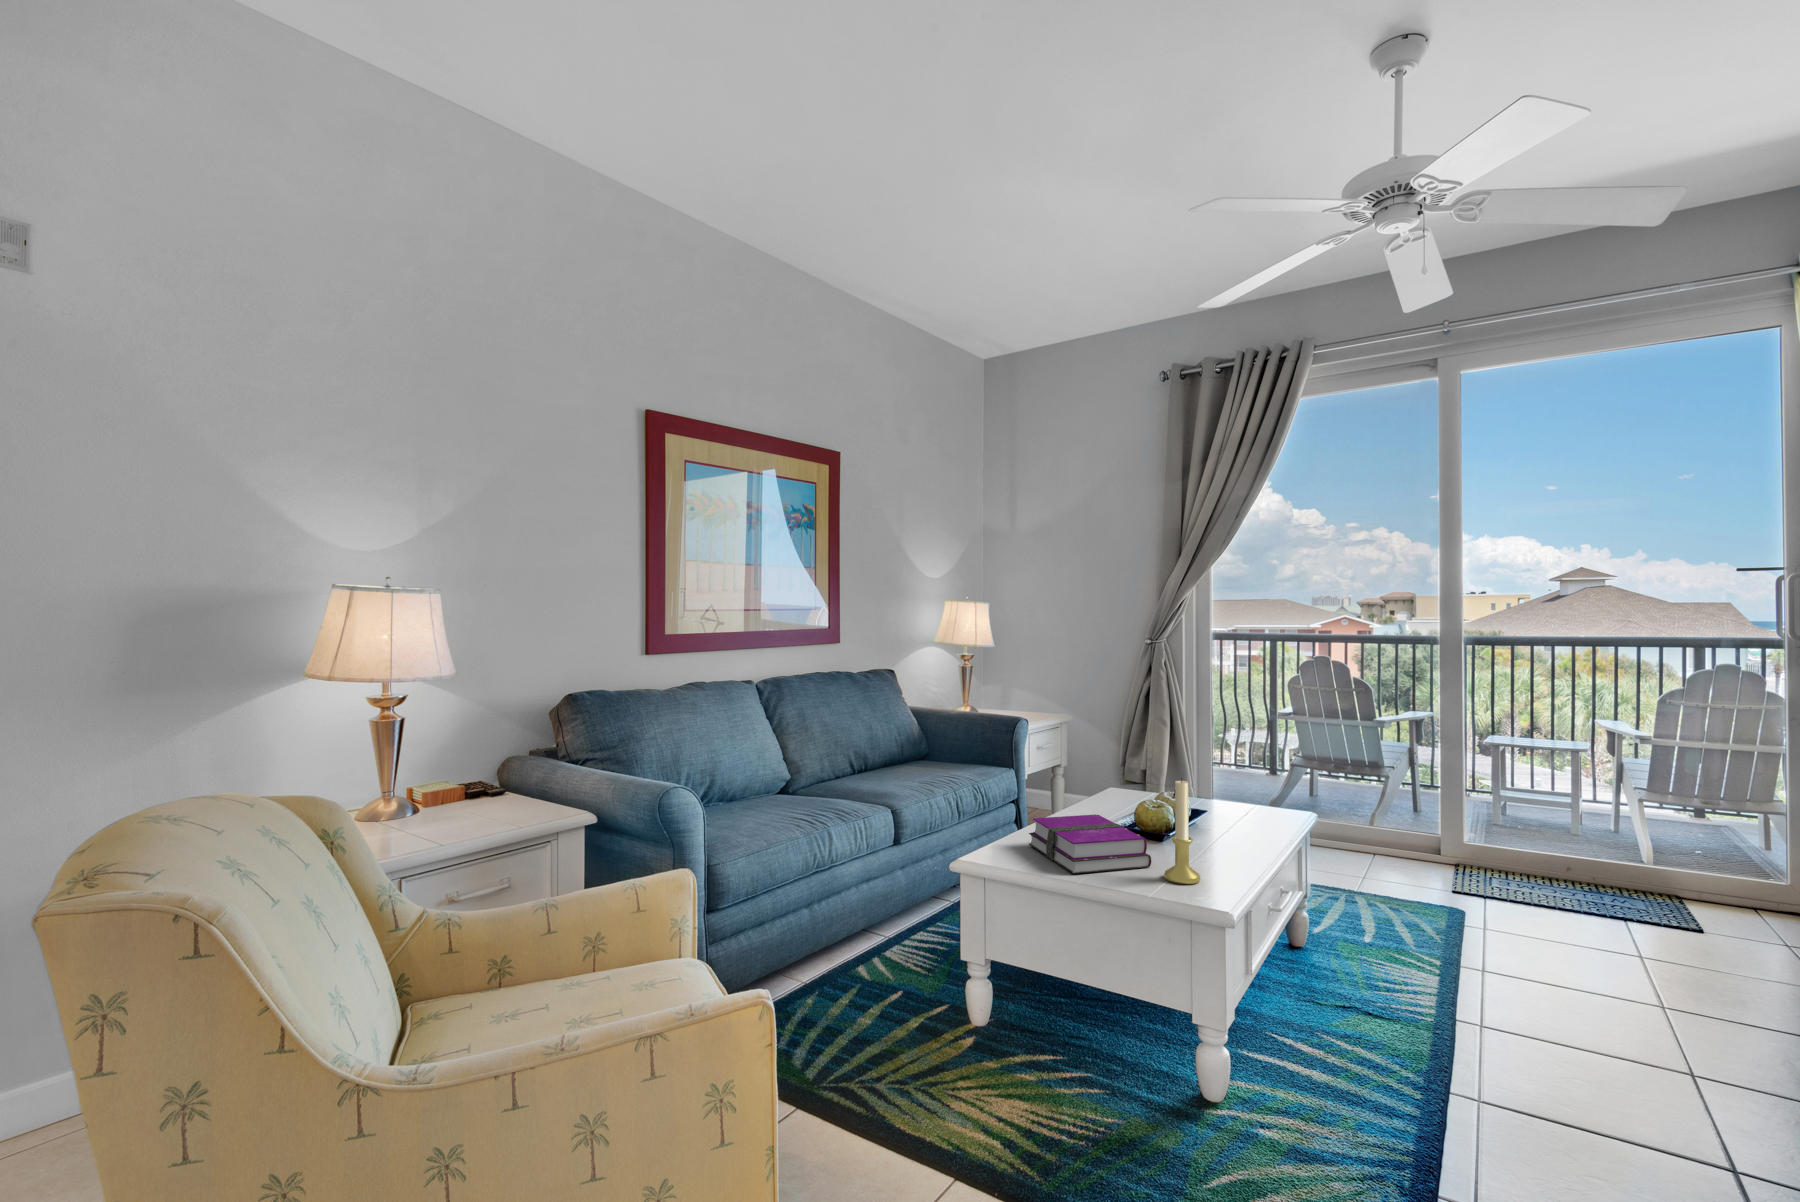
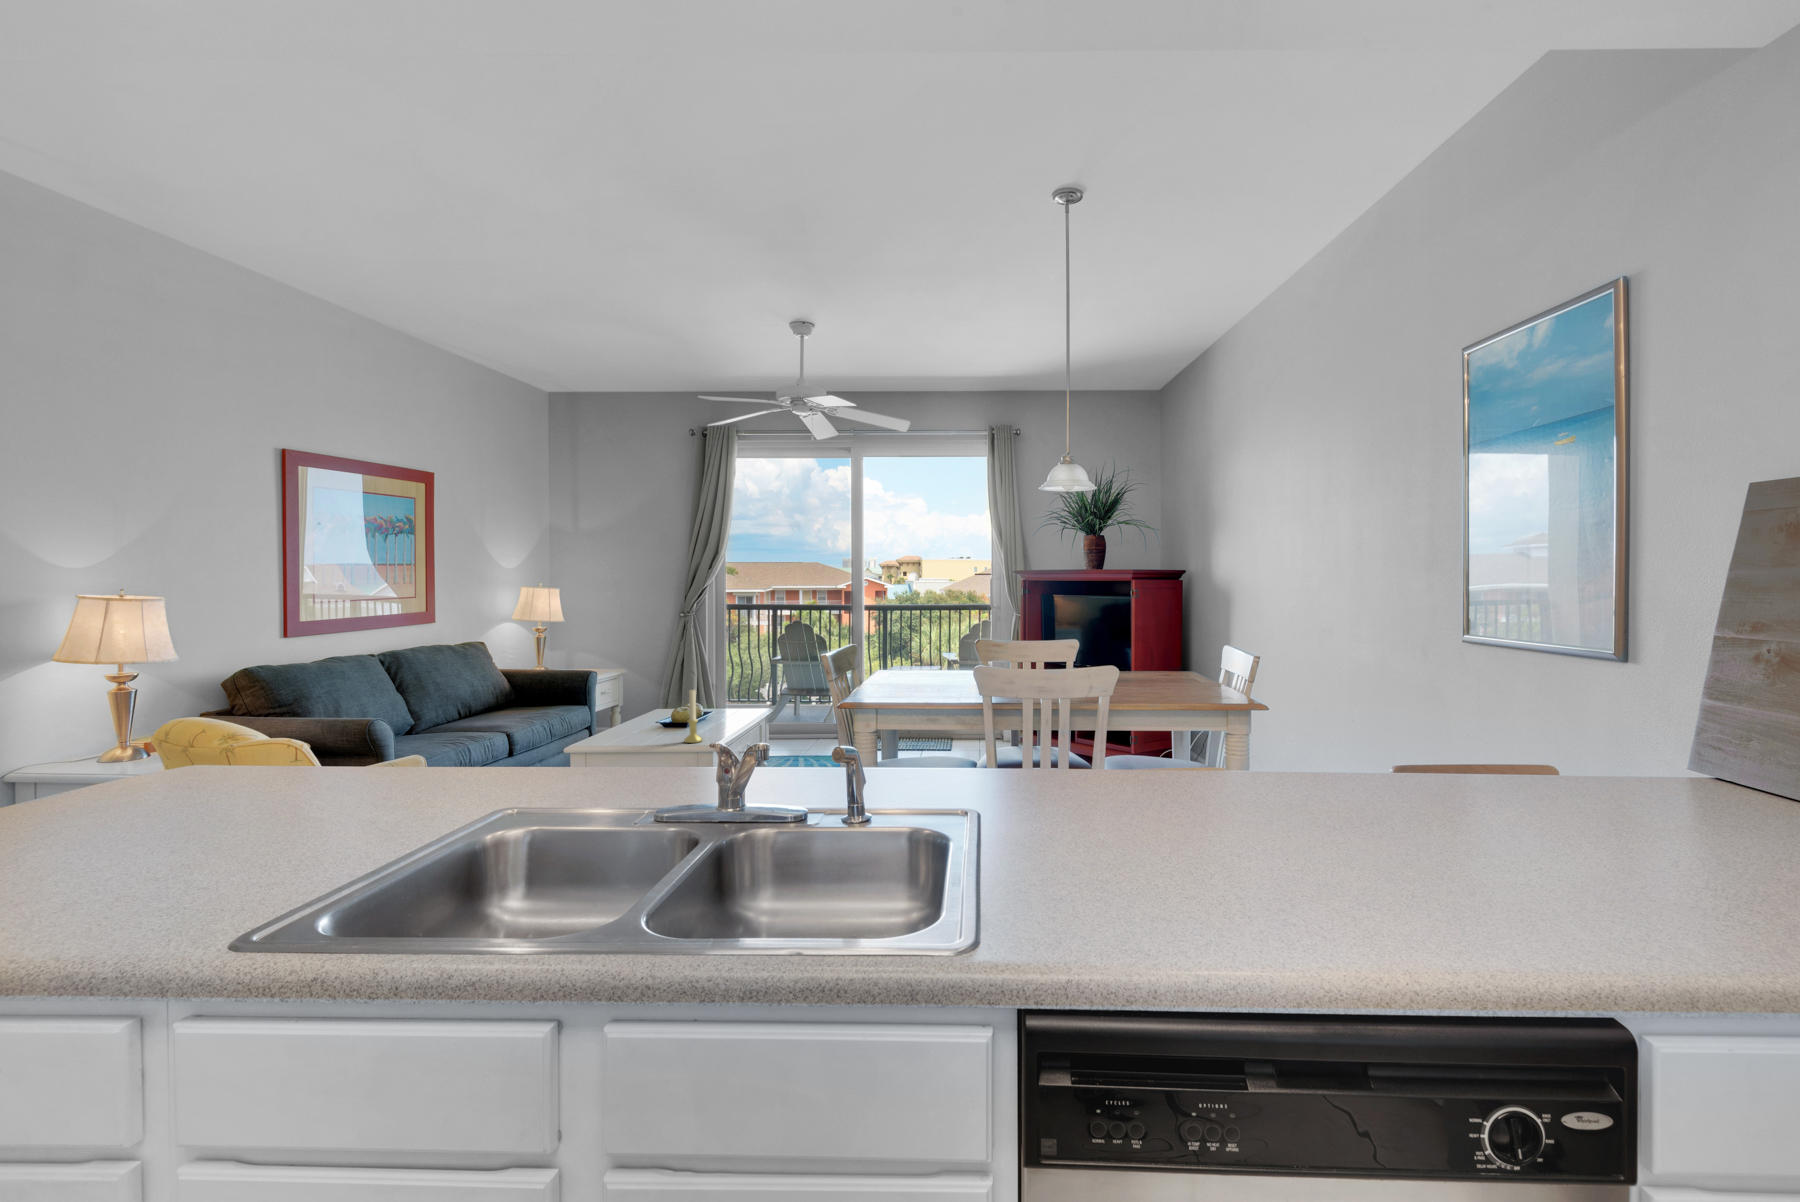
hardback book: present [1029,814,1151,874] -> none [606,718,677,746]

